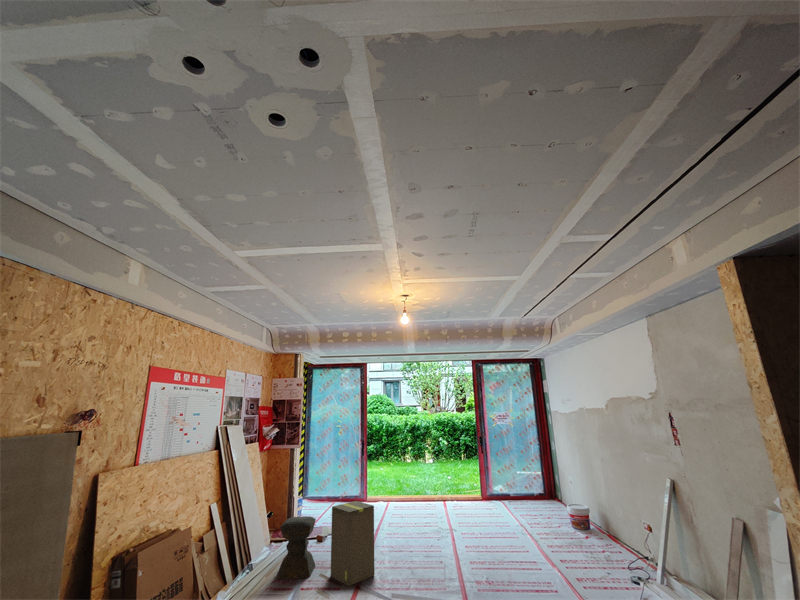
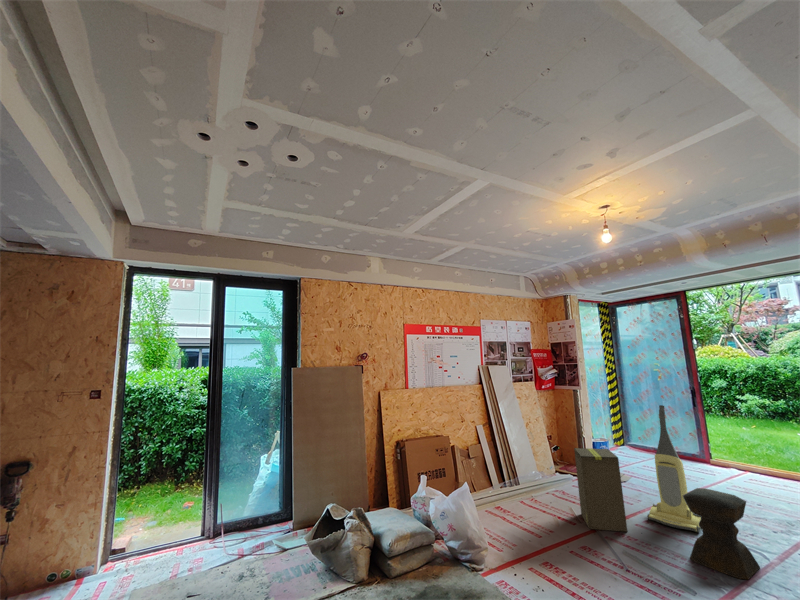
vacuum cleaner: none [375,454,410,559] -> present [647,405,701,532]
stool: present [276,516,316,579] -> present [683,488,760,579]

